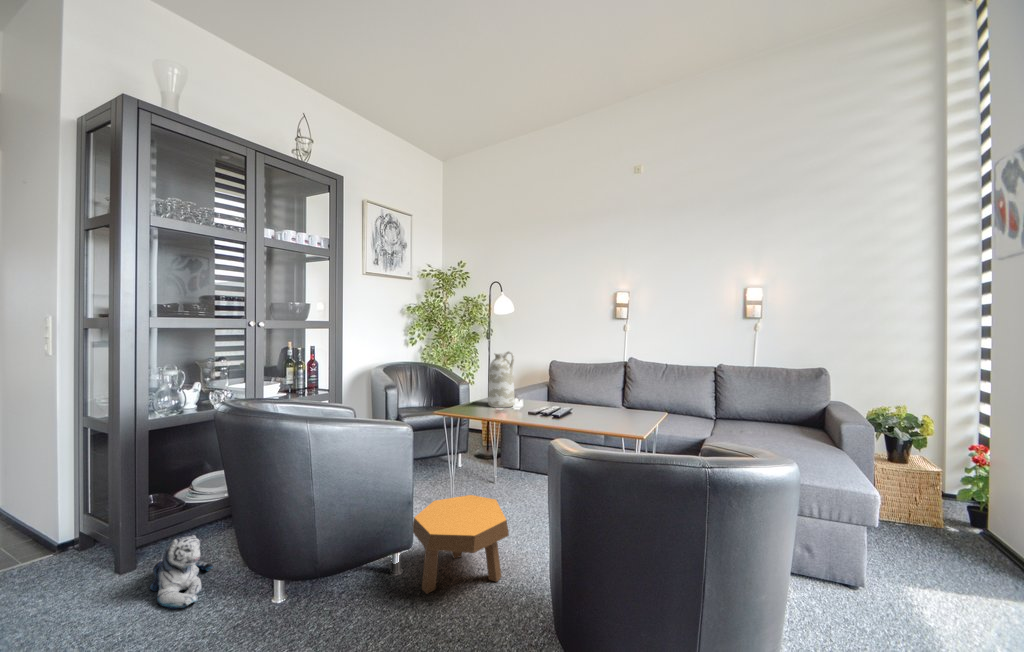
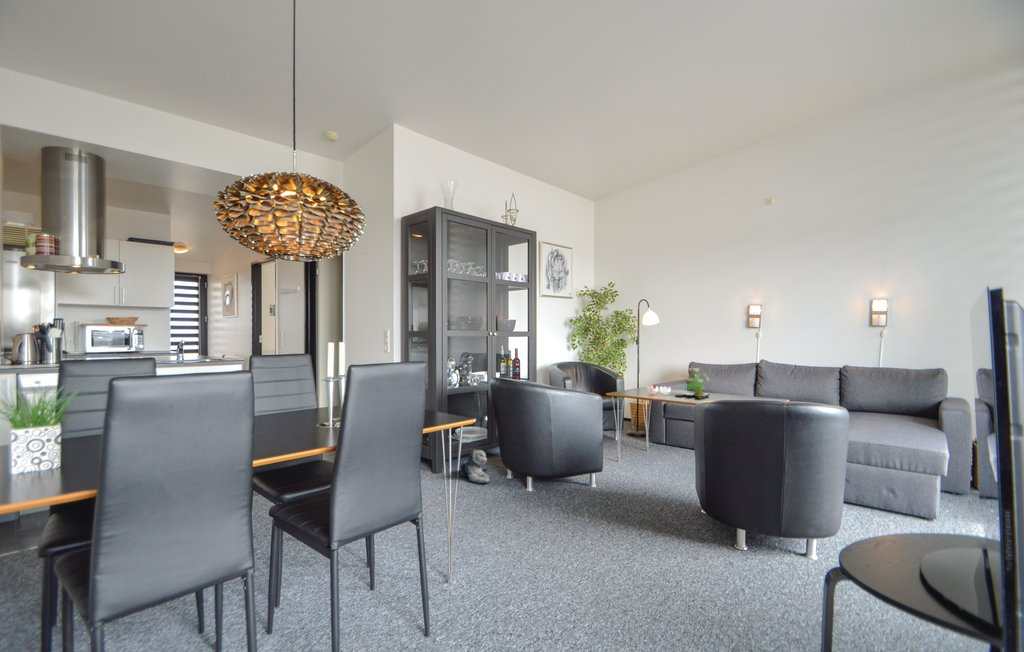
vase: present [488,351,515,408] -> none [642,352,662,393]
potted plant: none [543,368,575,412] -> present [686,369,708,397]
footstool: present [412,495,509,593] -> none [601,444,665,493]

